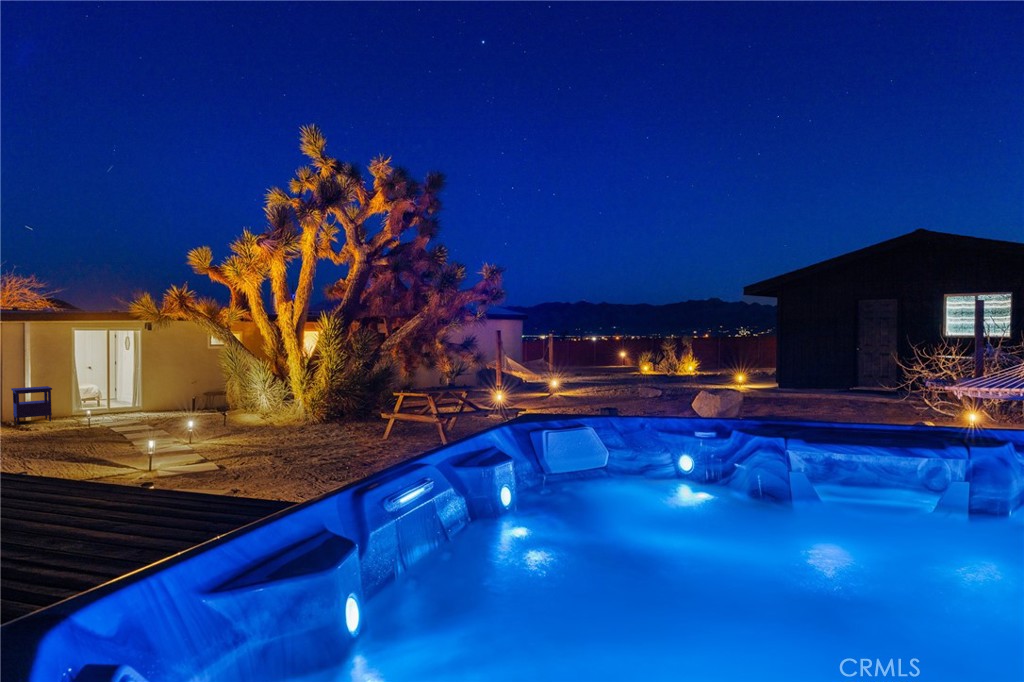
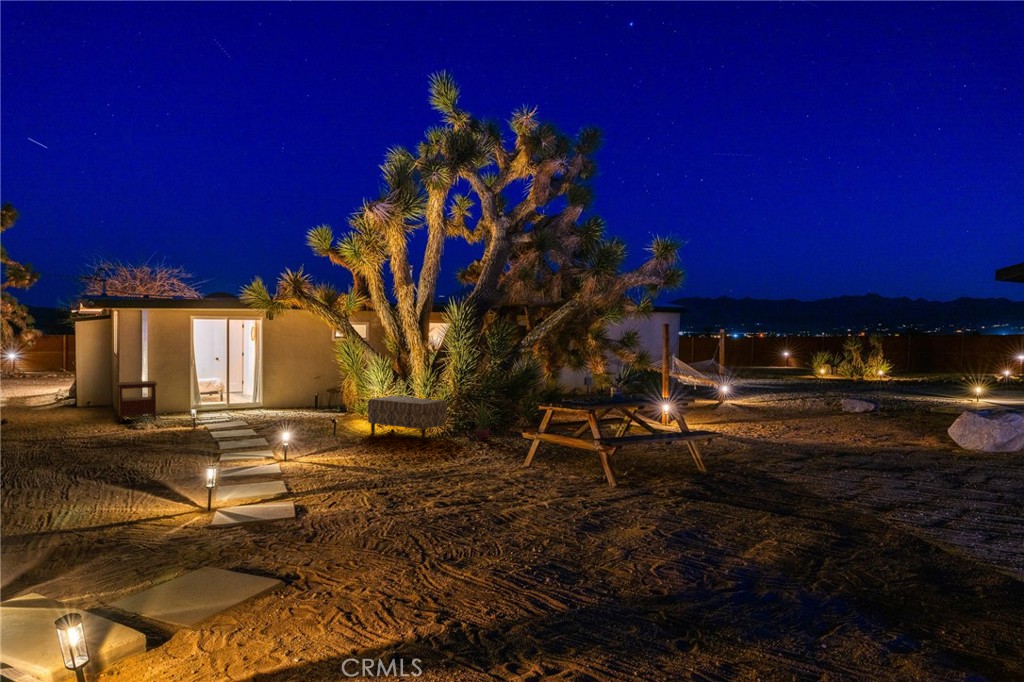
bench: none [253,392,321,427] -> present [368,396,447,441]
decorative plant: none [333,393,366,425] -> present [474,401,490,441]

